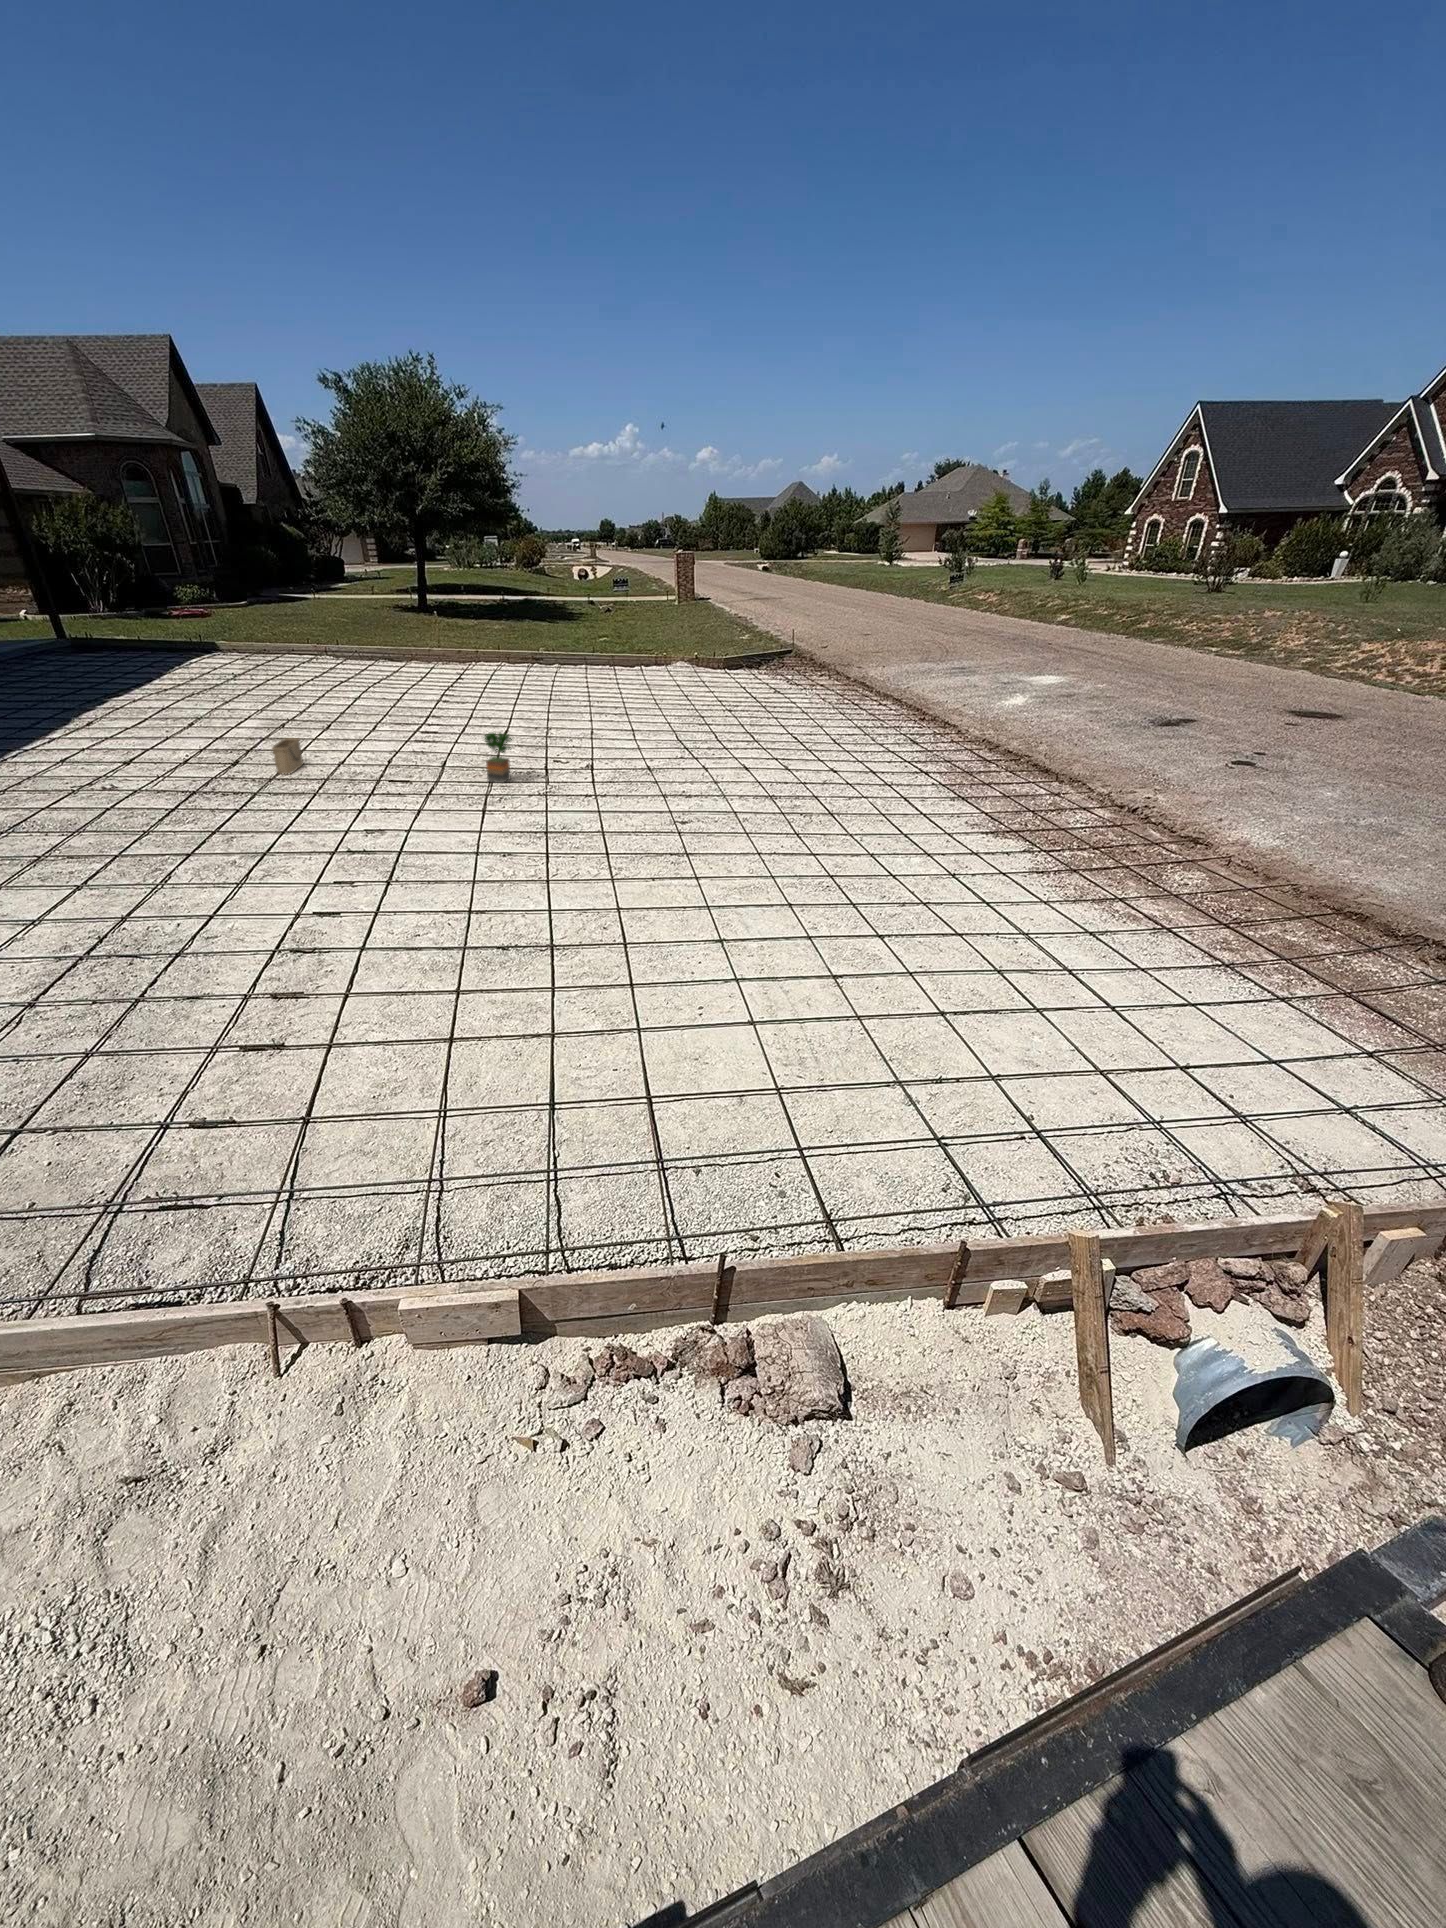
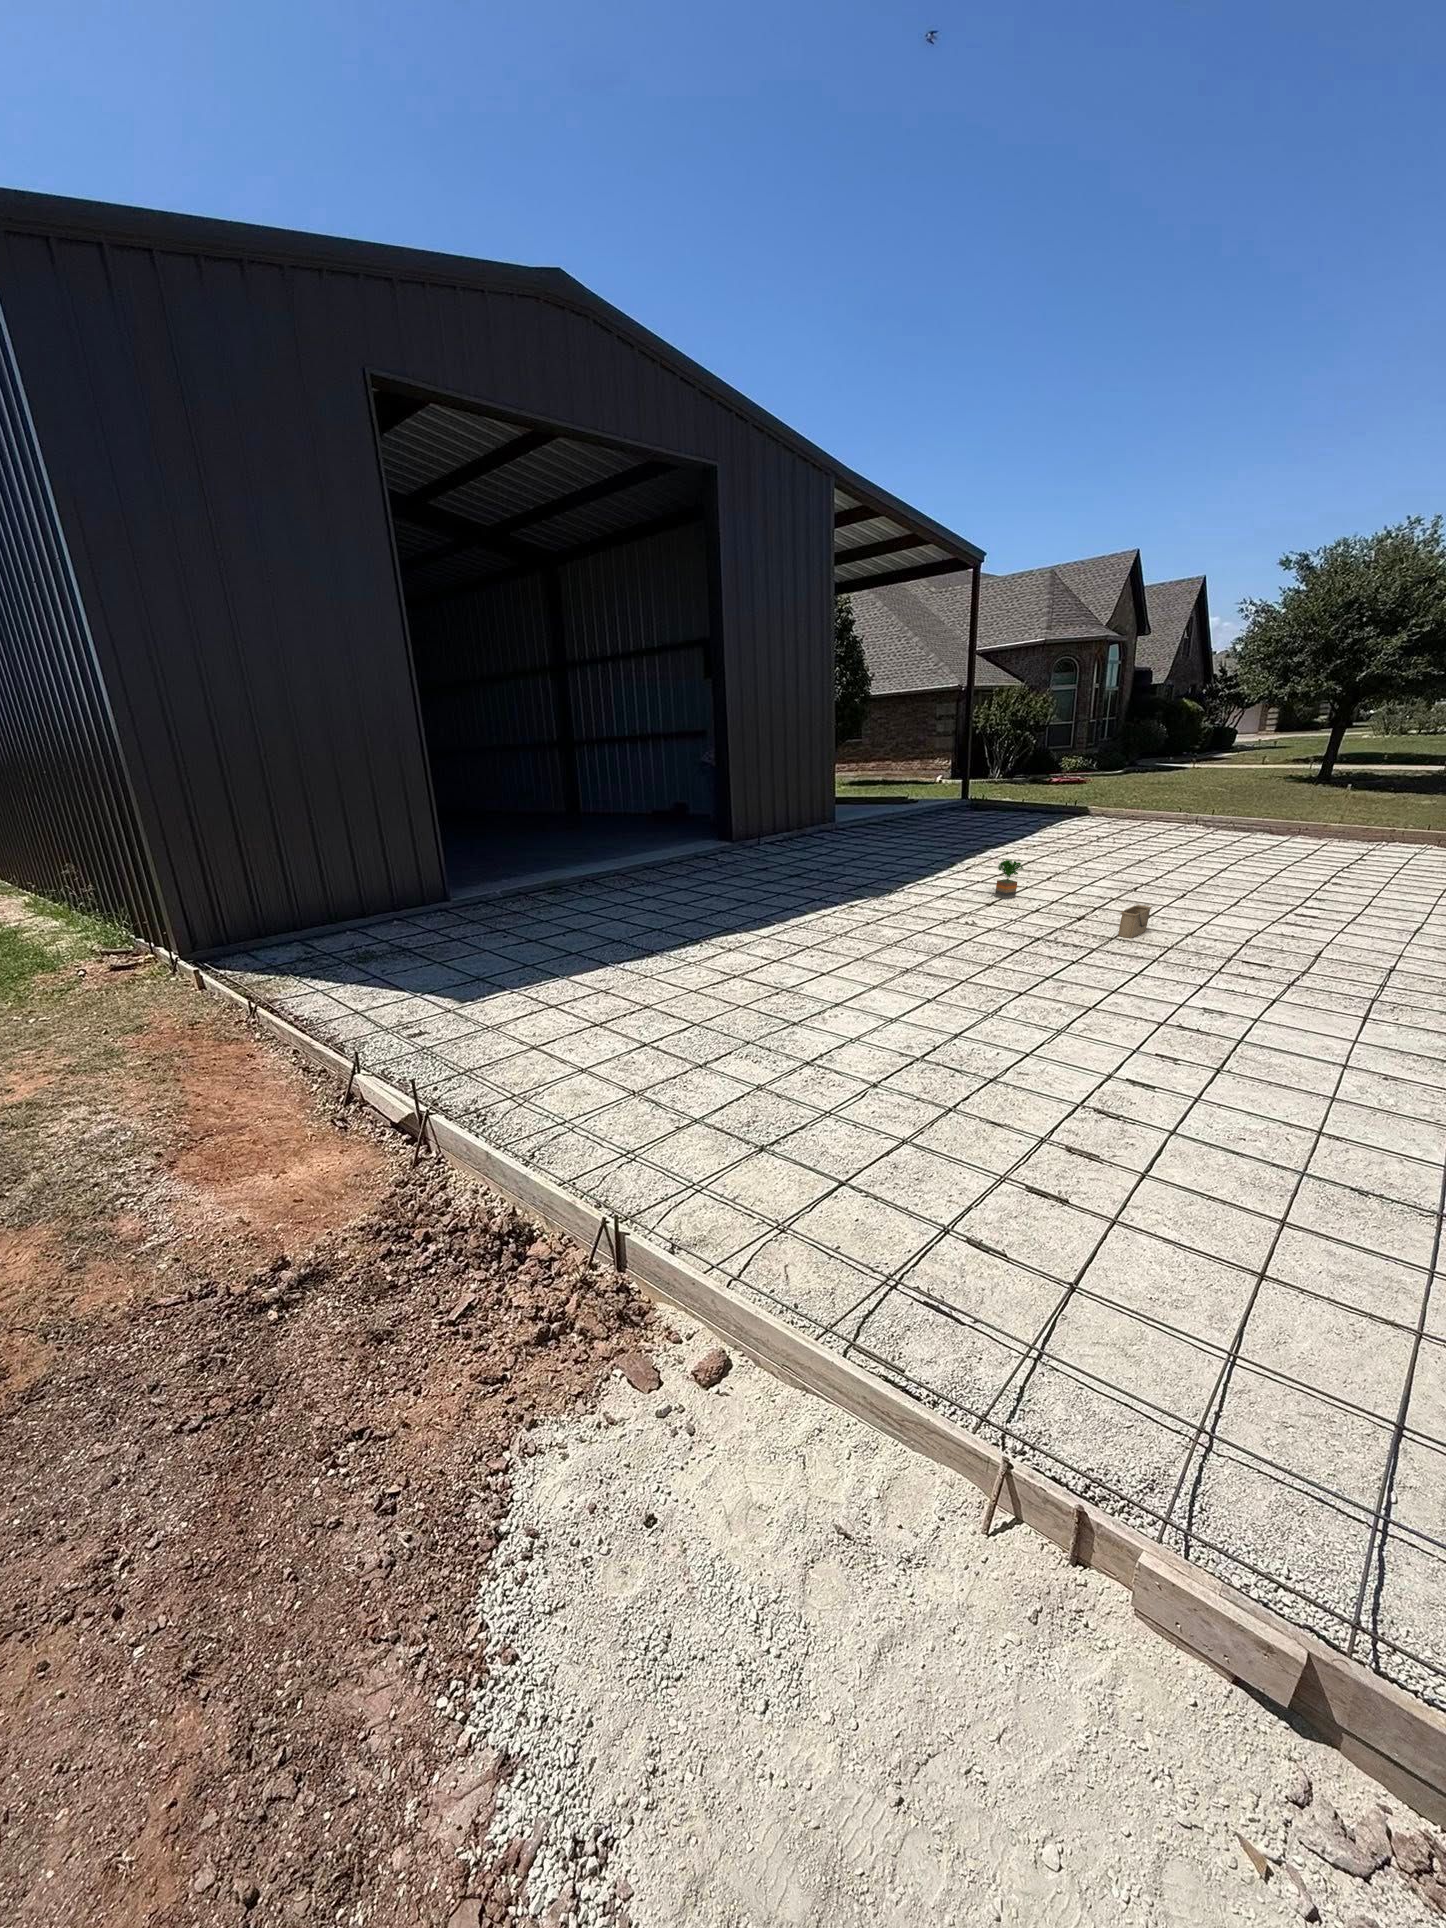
potted tree: present [485,732,512,783] -> present [995,860,1023,900]

